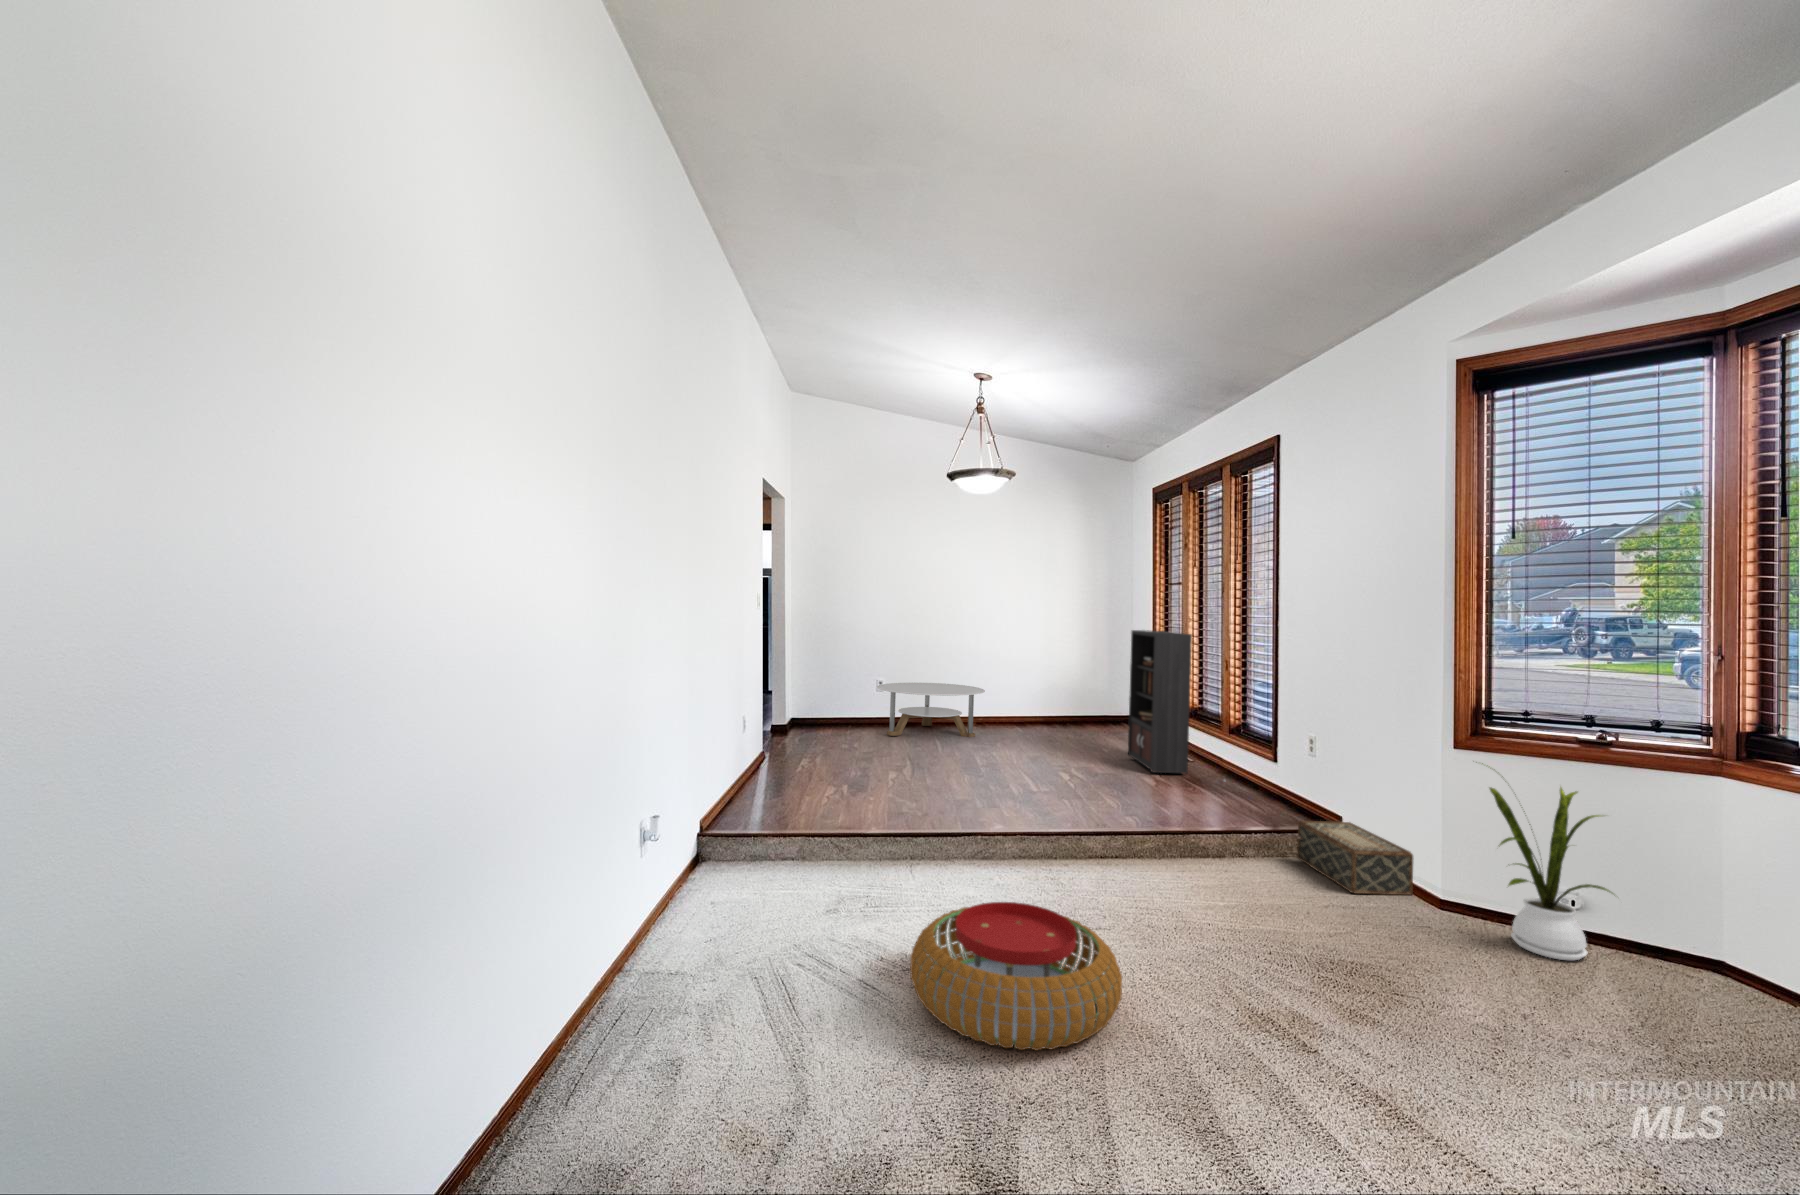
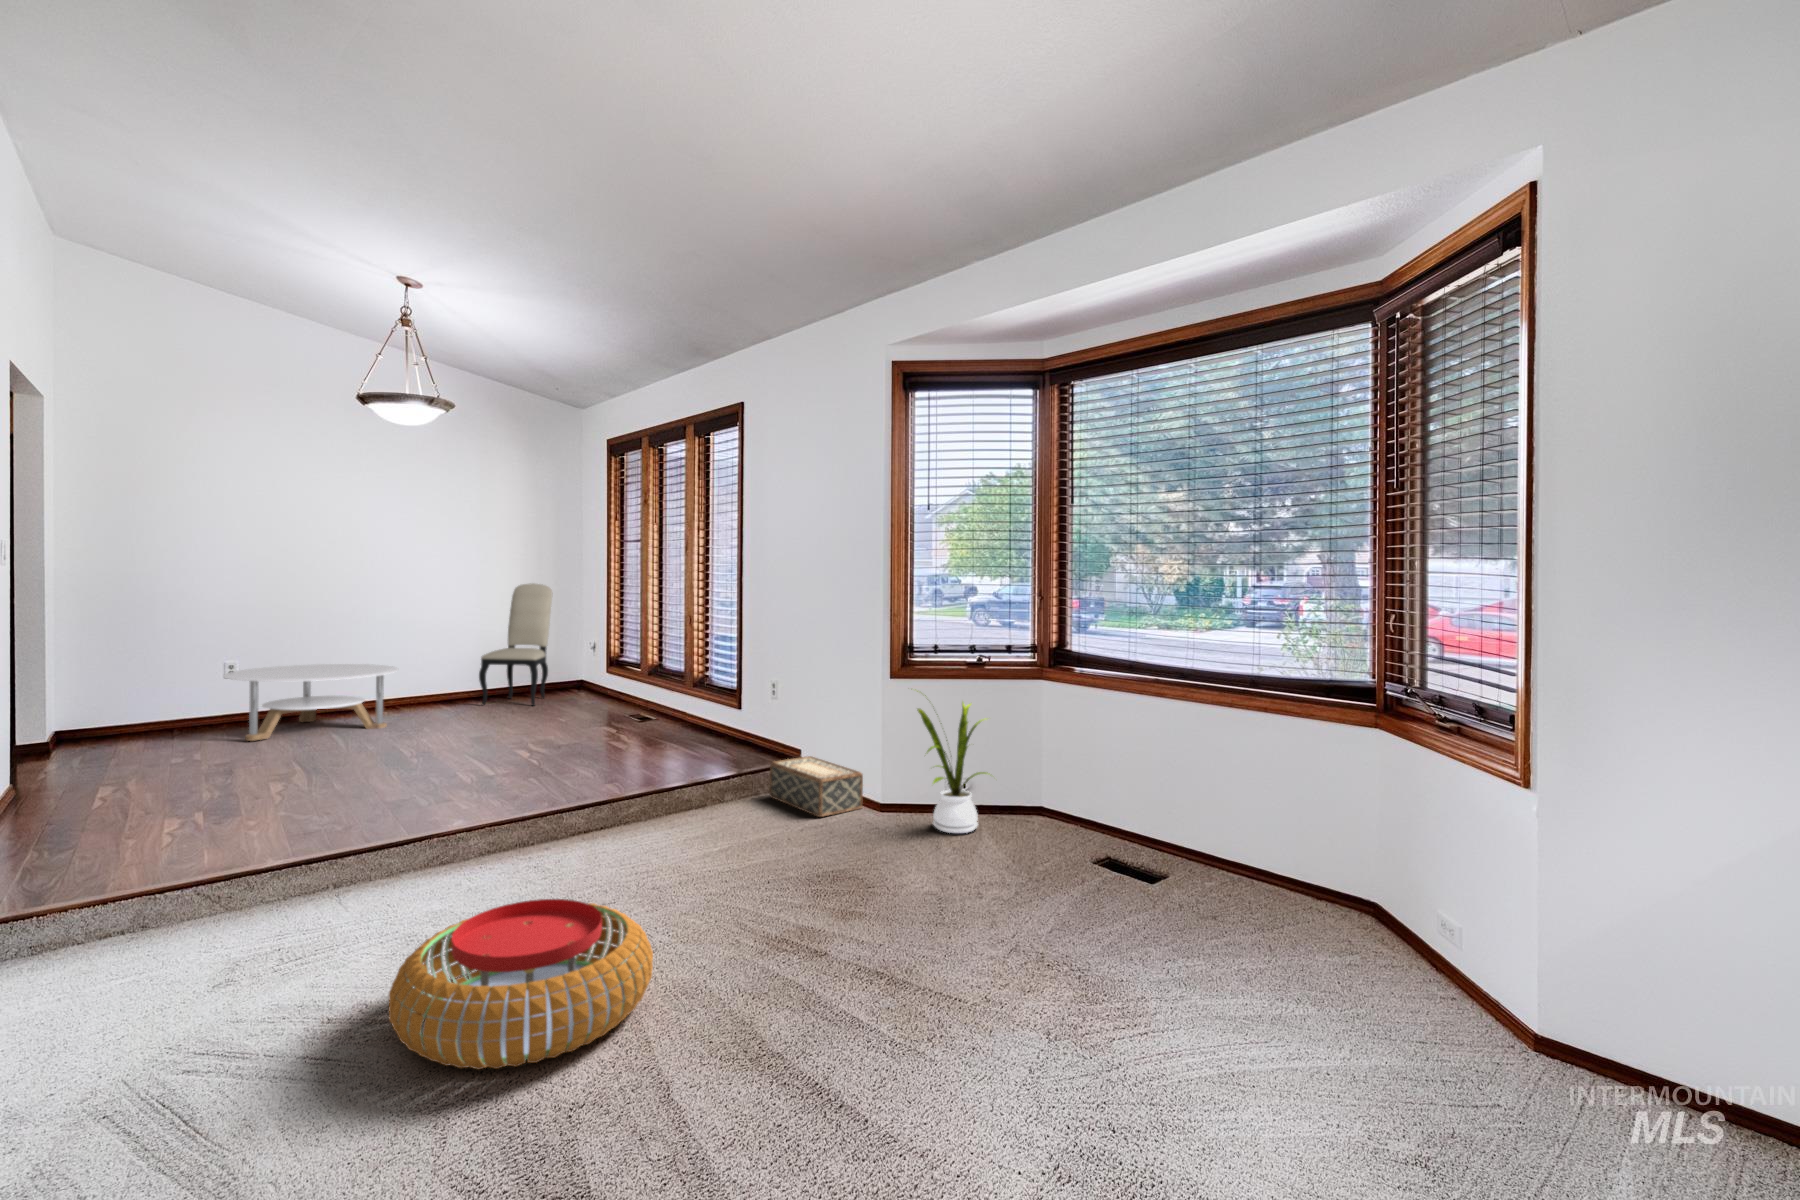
dining chair: none [1045,624,1107,733] -> present [479,583,553,706]
bookcase: present [1128,630,1225,782] -> none [588,588,694,739]

